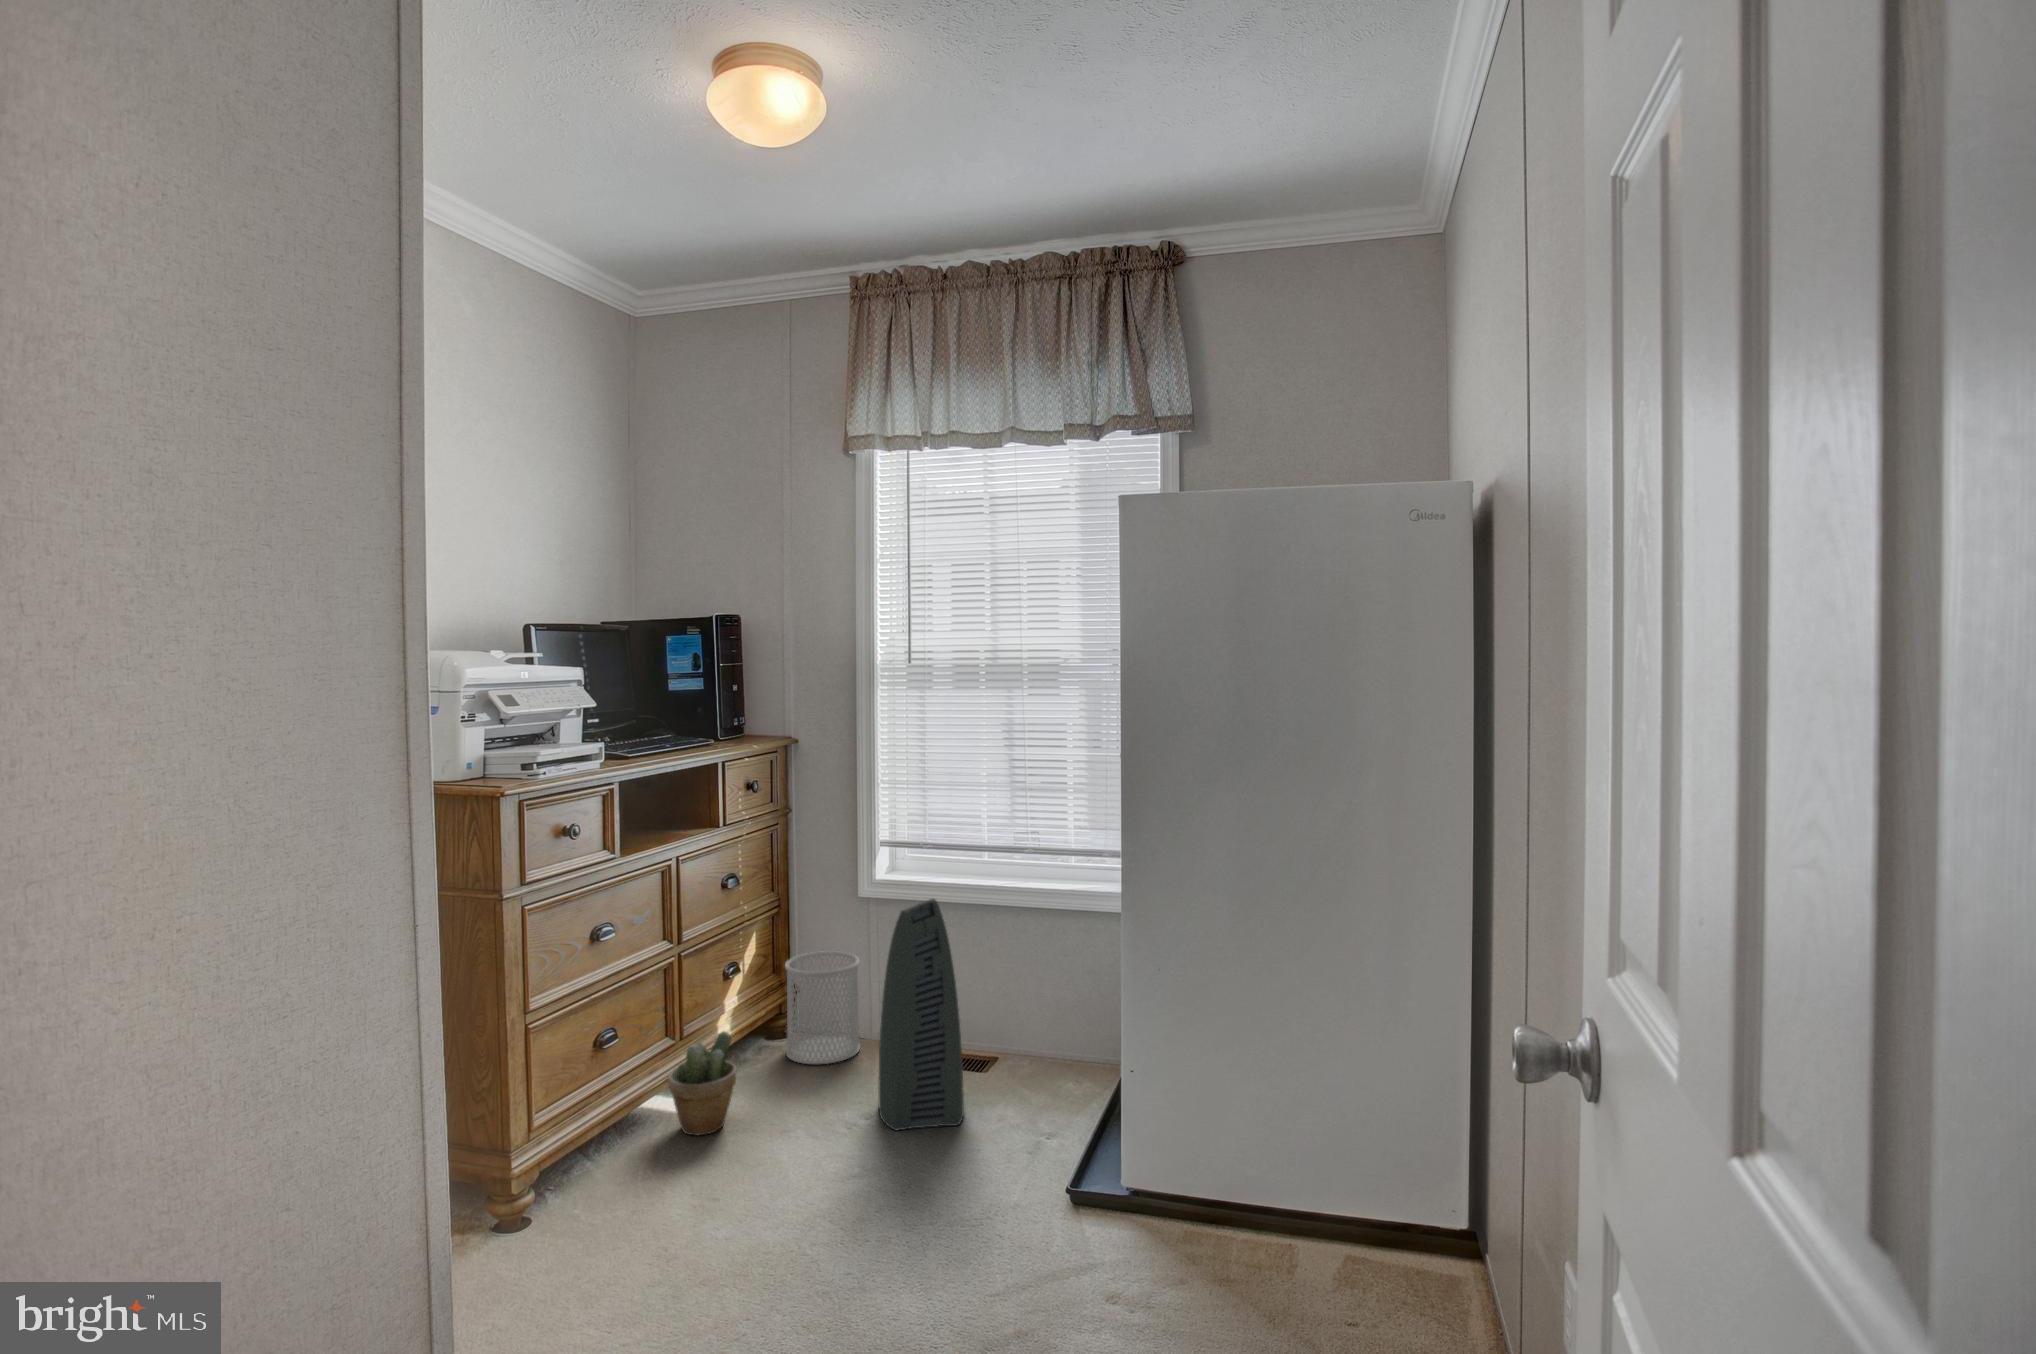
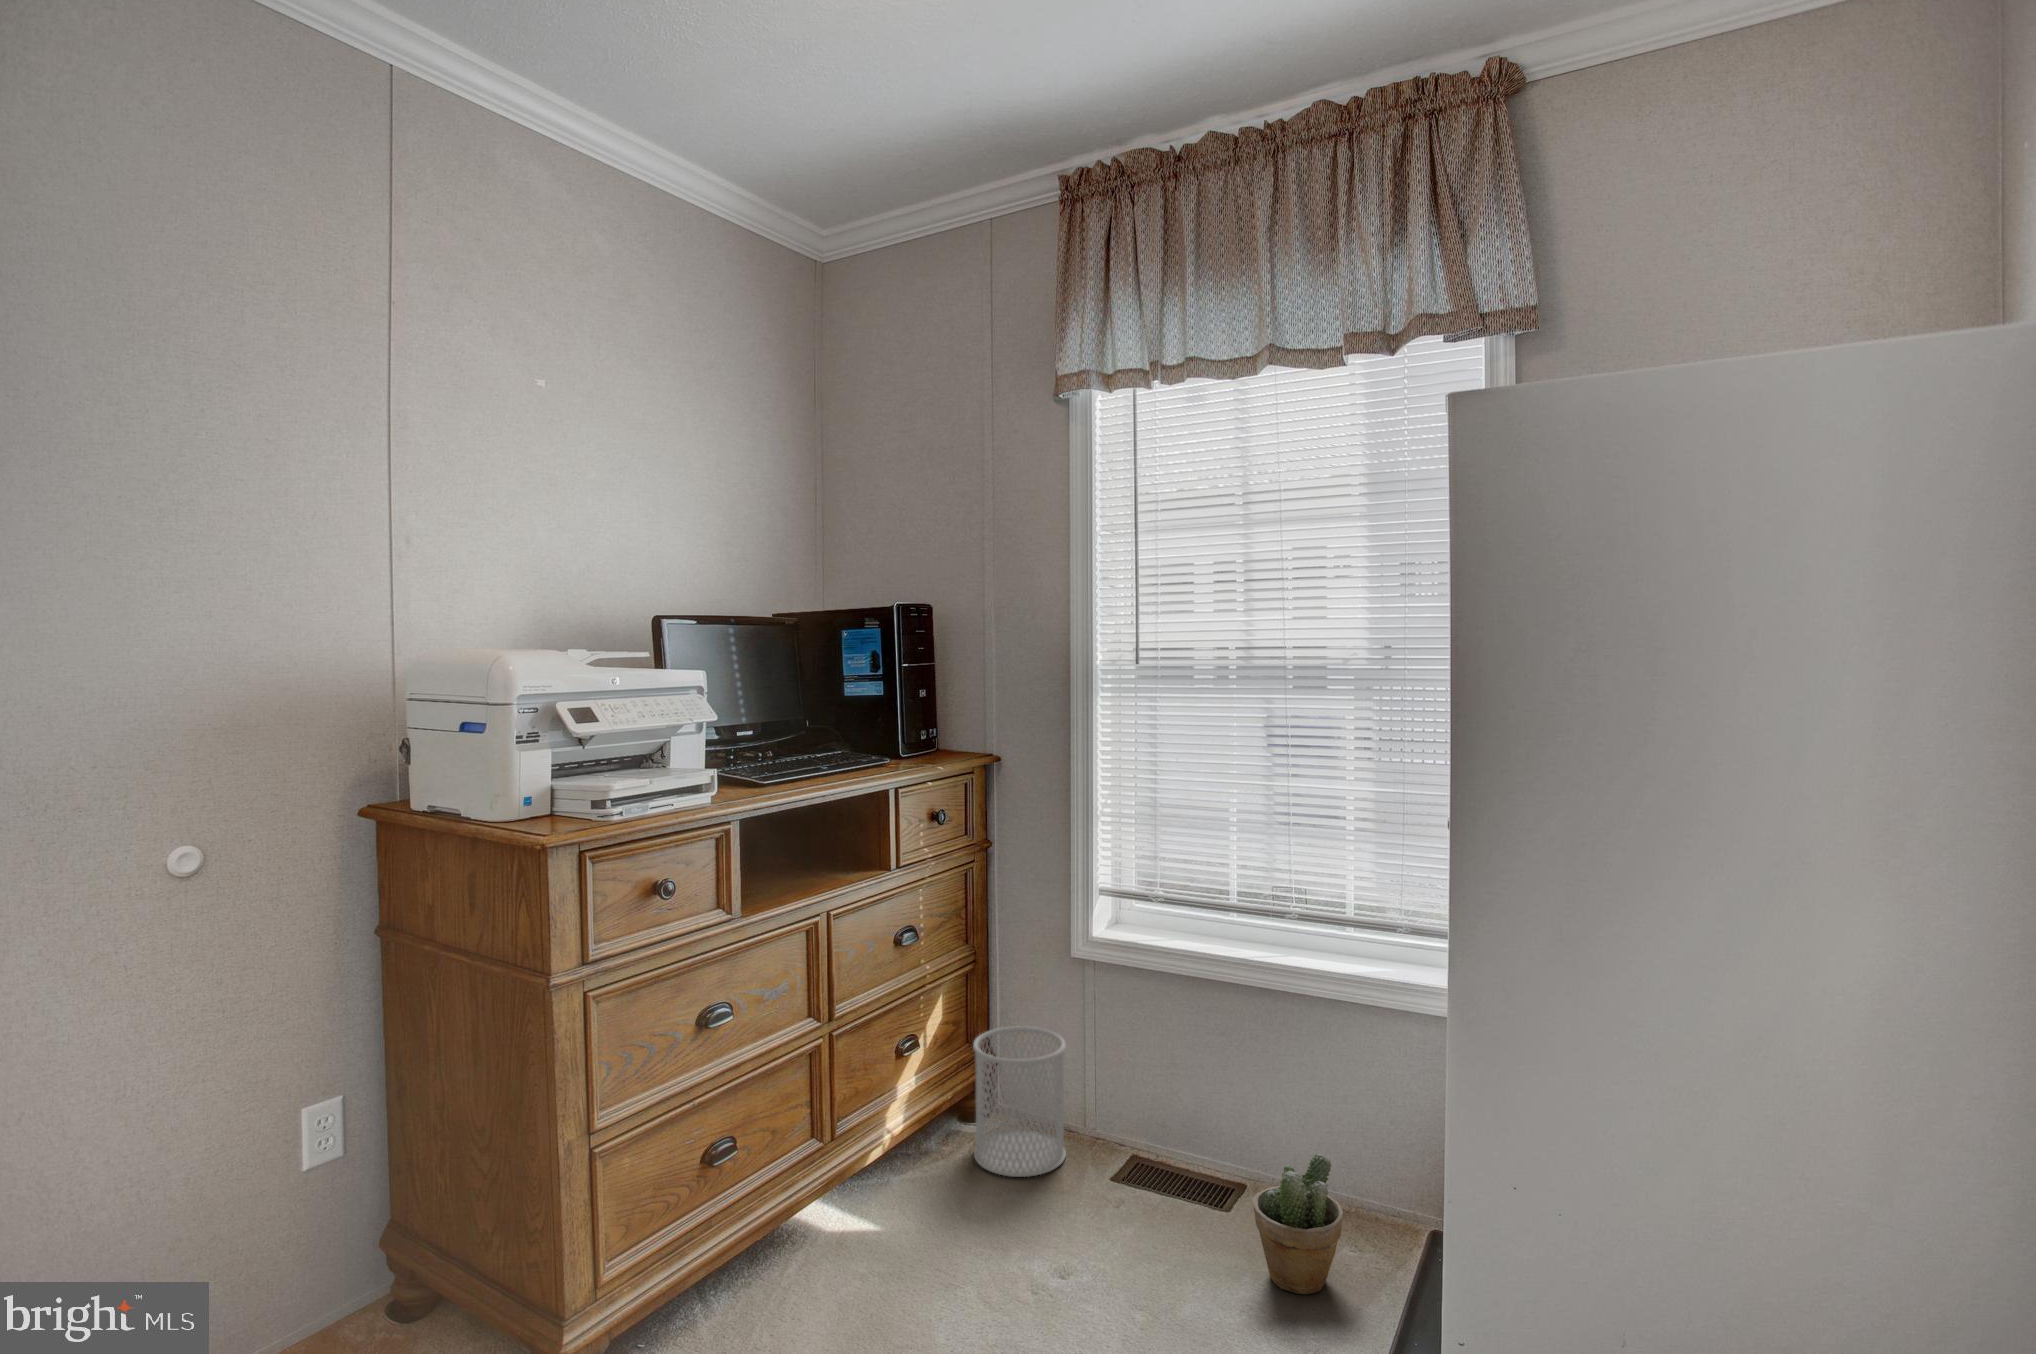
air purifier: present [878,899,964,1130] -> none [1073,988,1187,1316]
potted plant: present [668,1031,737,1135] -> present [1253,1153,1343,1294]

